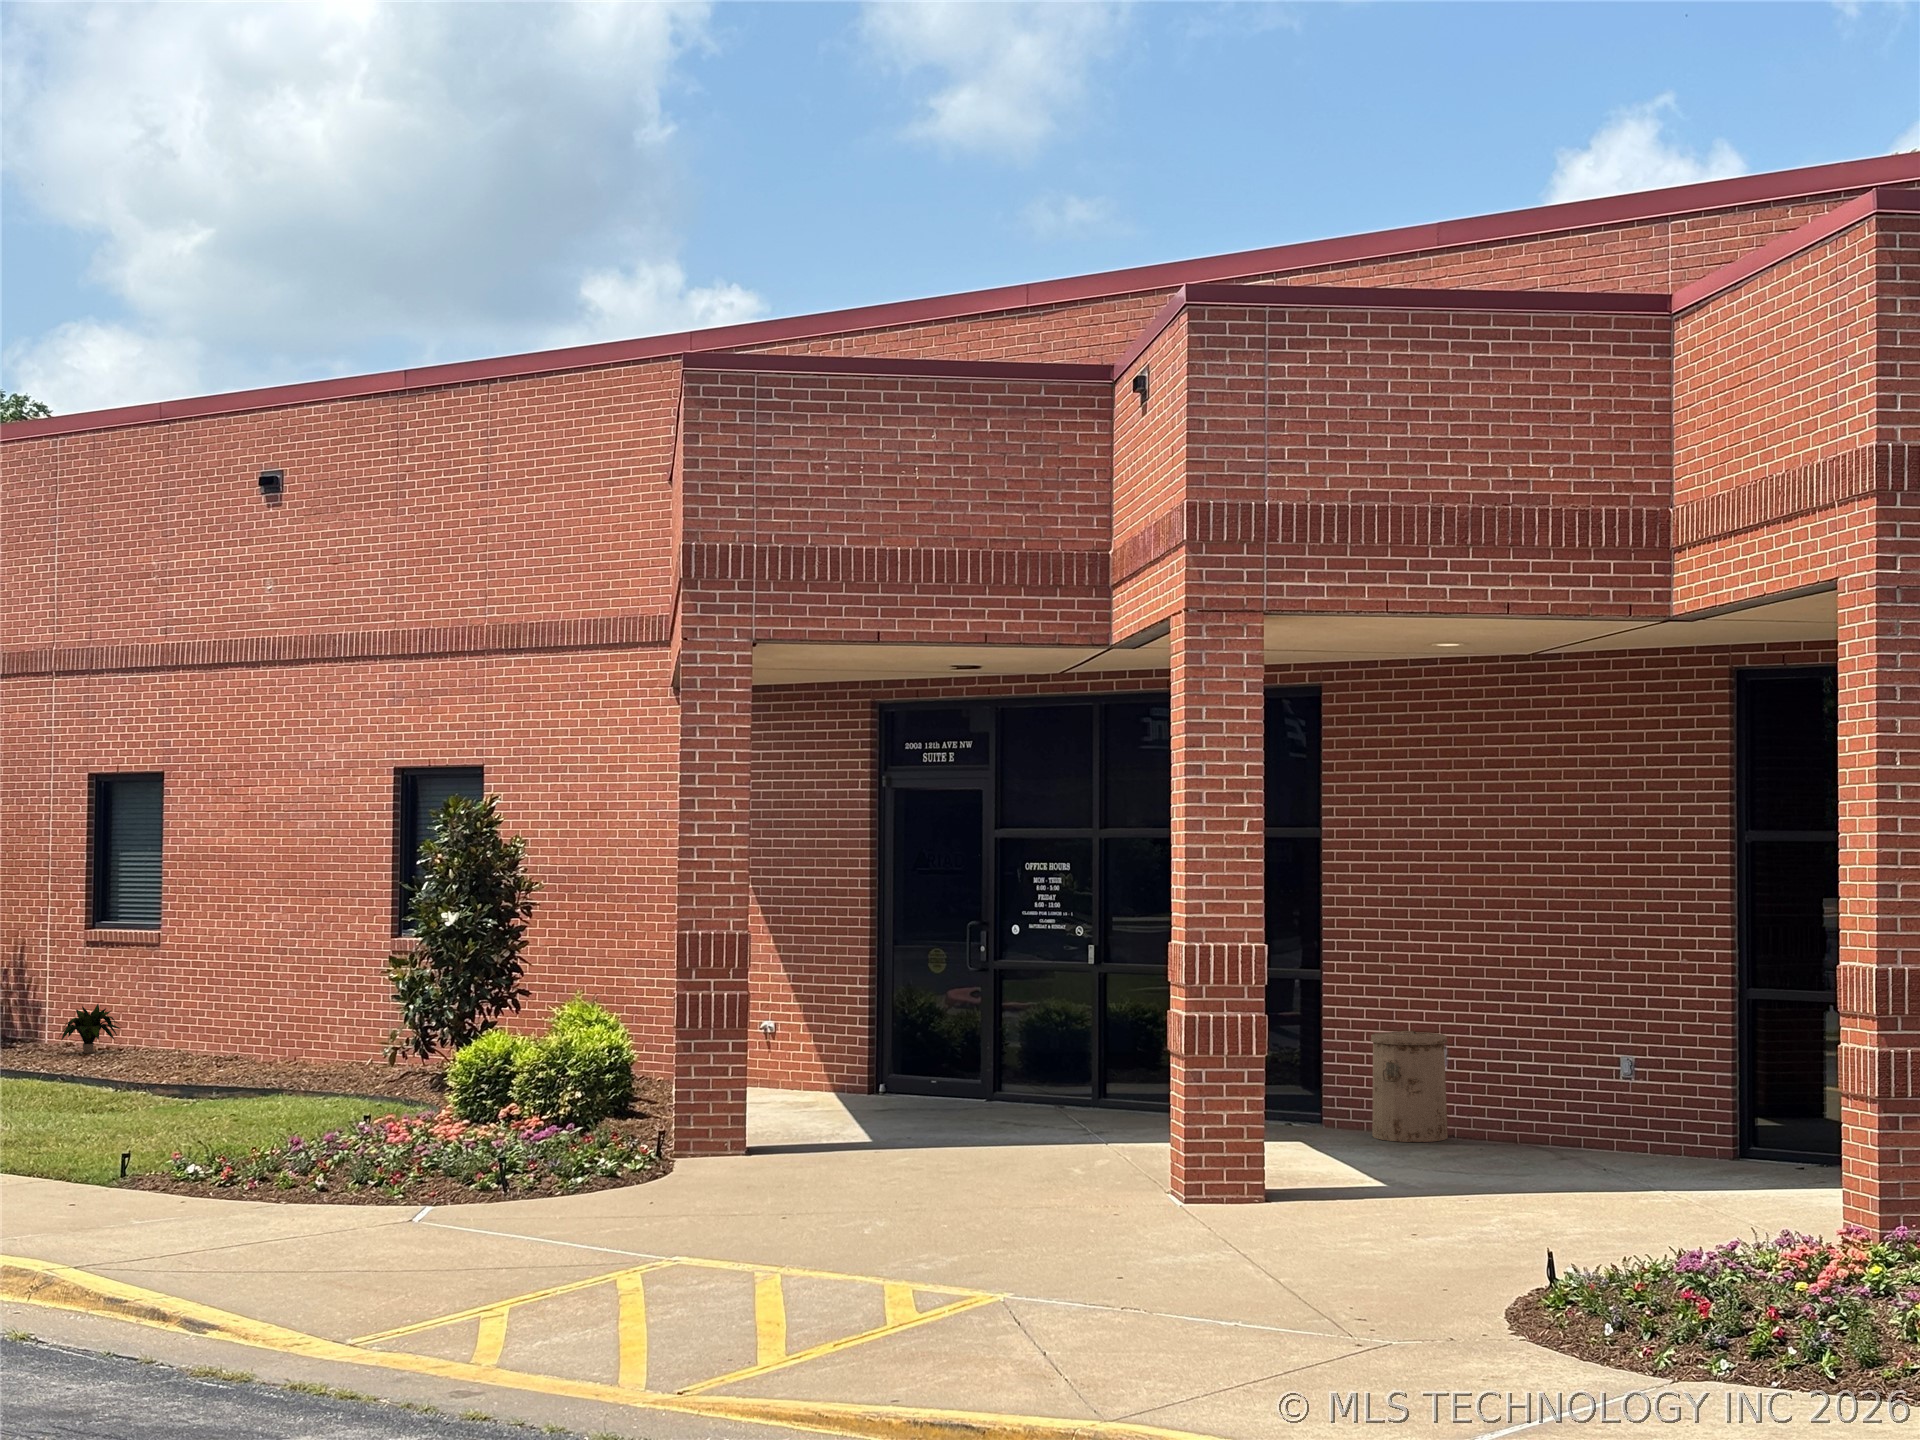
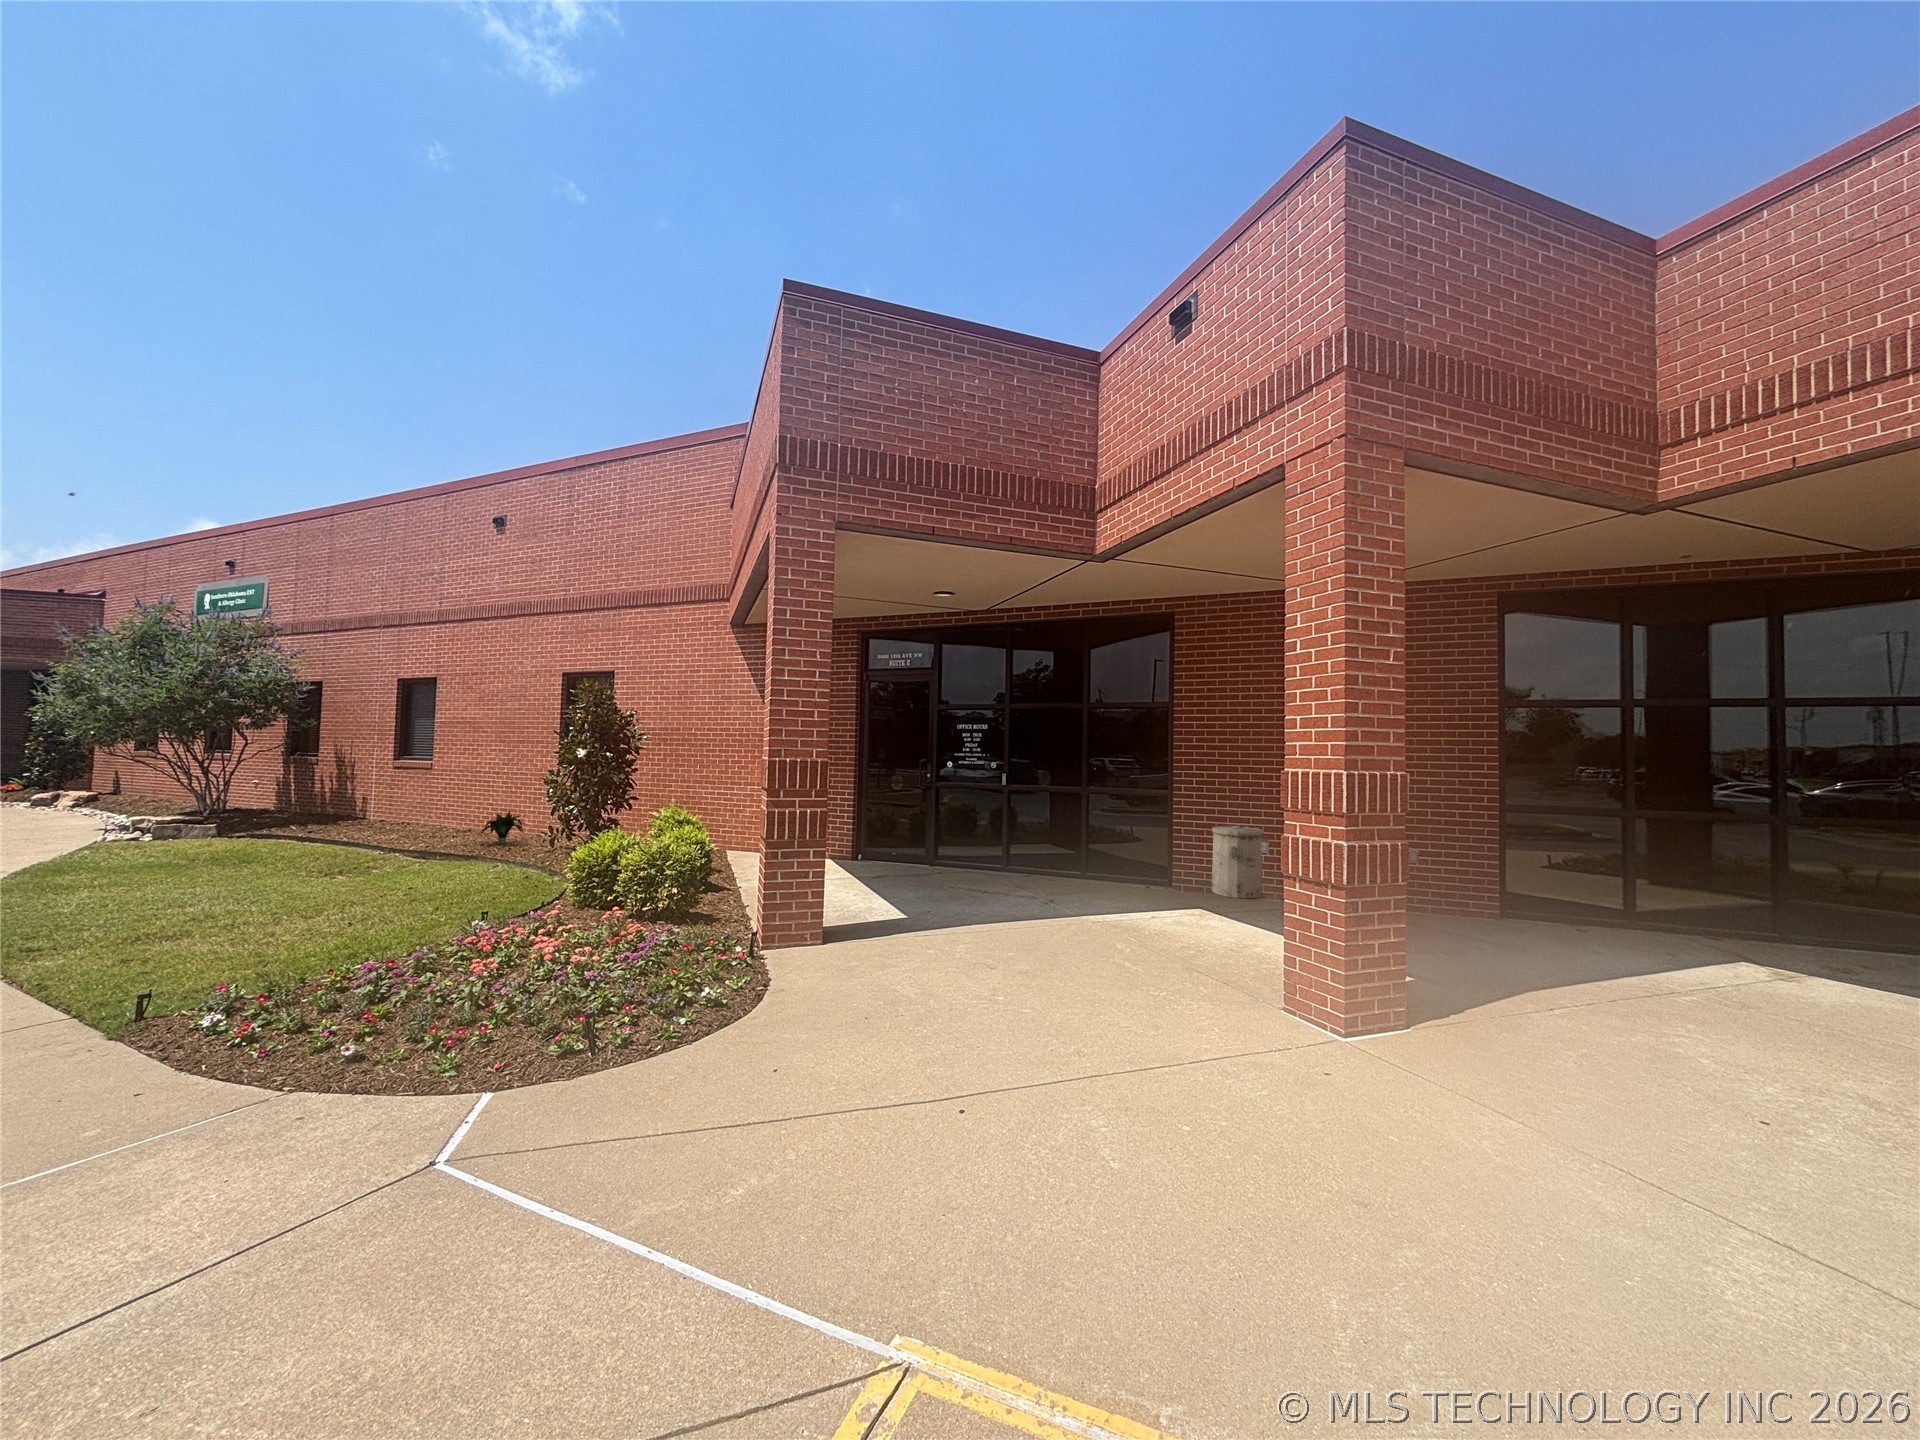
potted plant: present [59,1004,120,1053] -> present [481,811,526,844]

